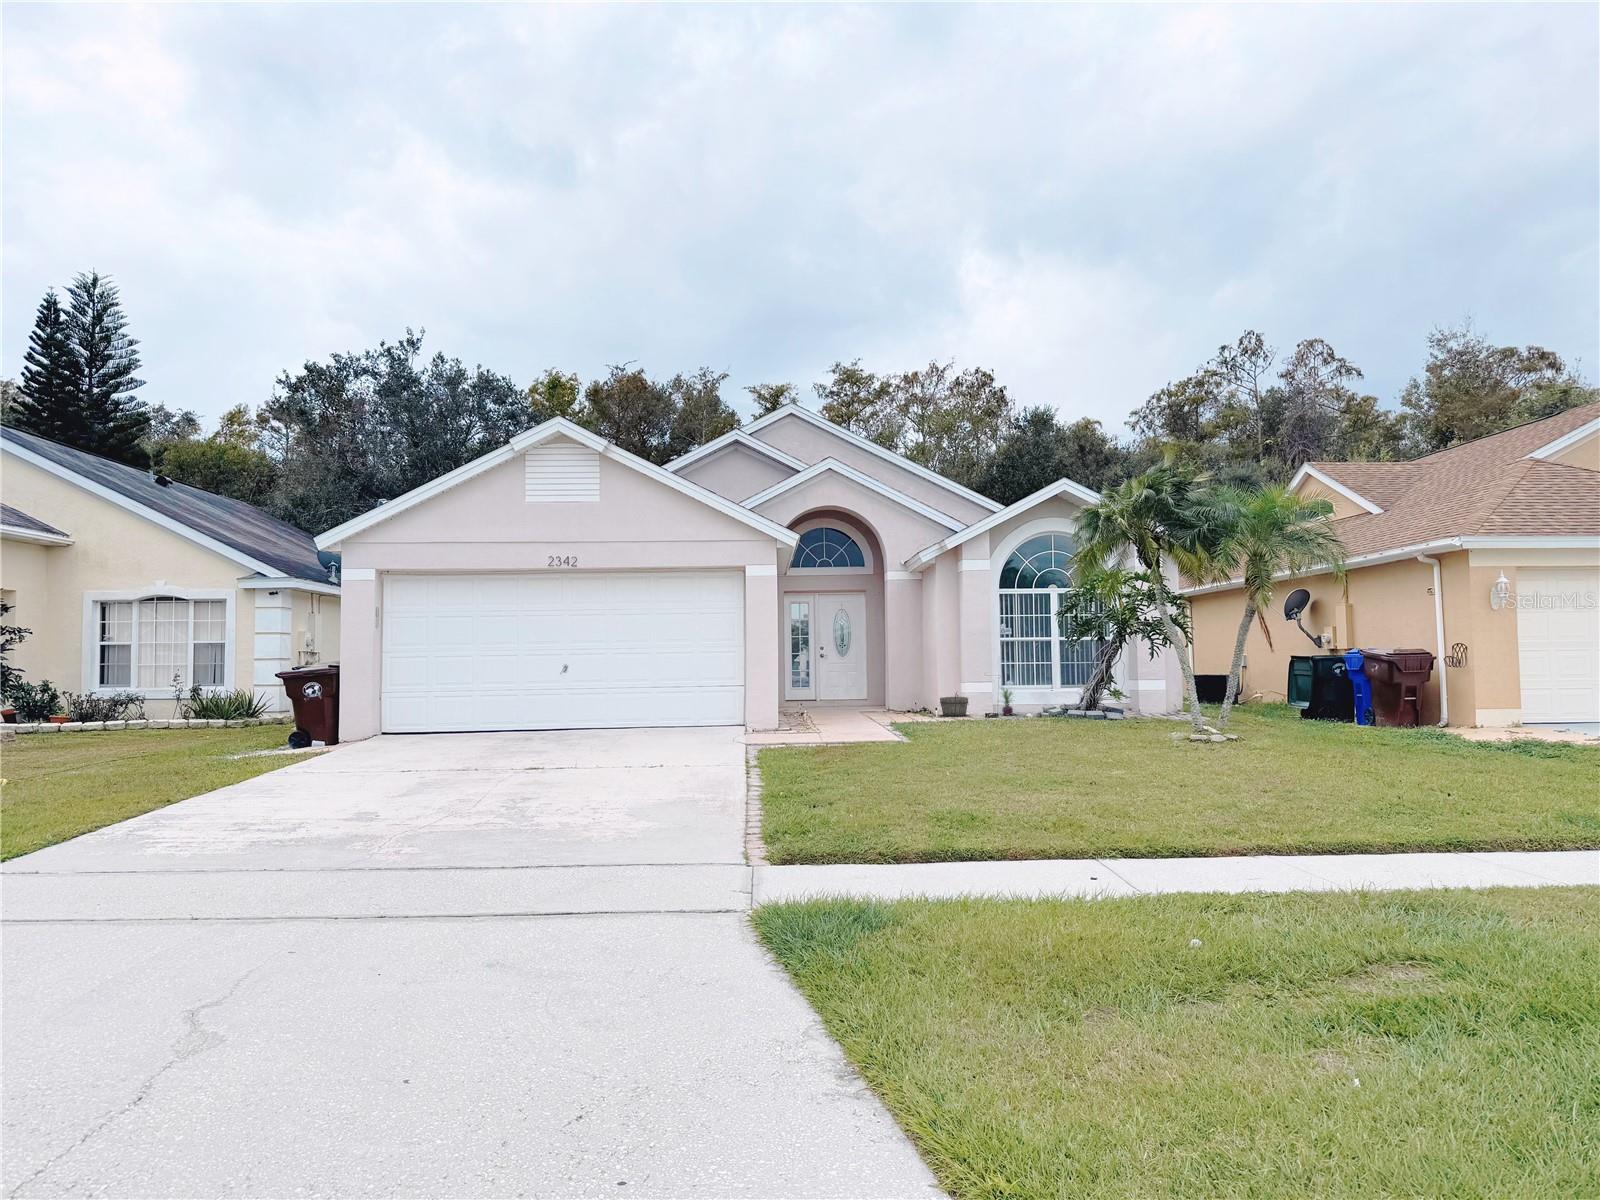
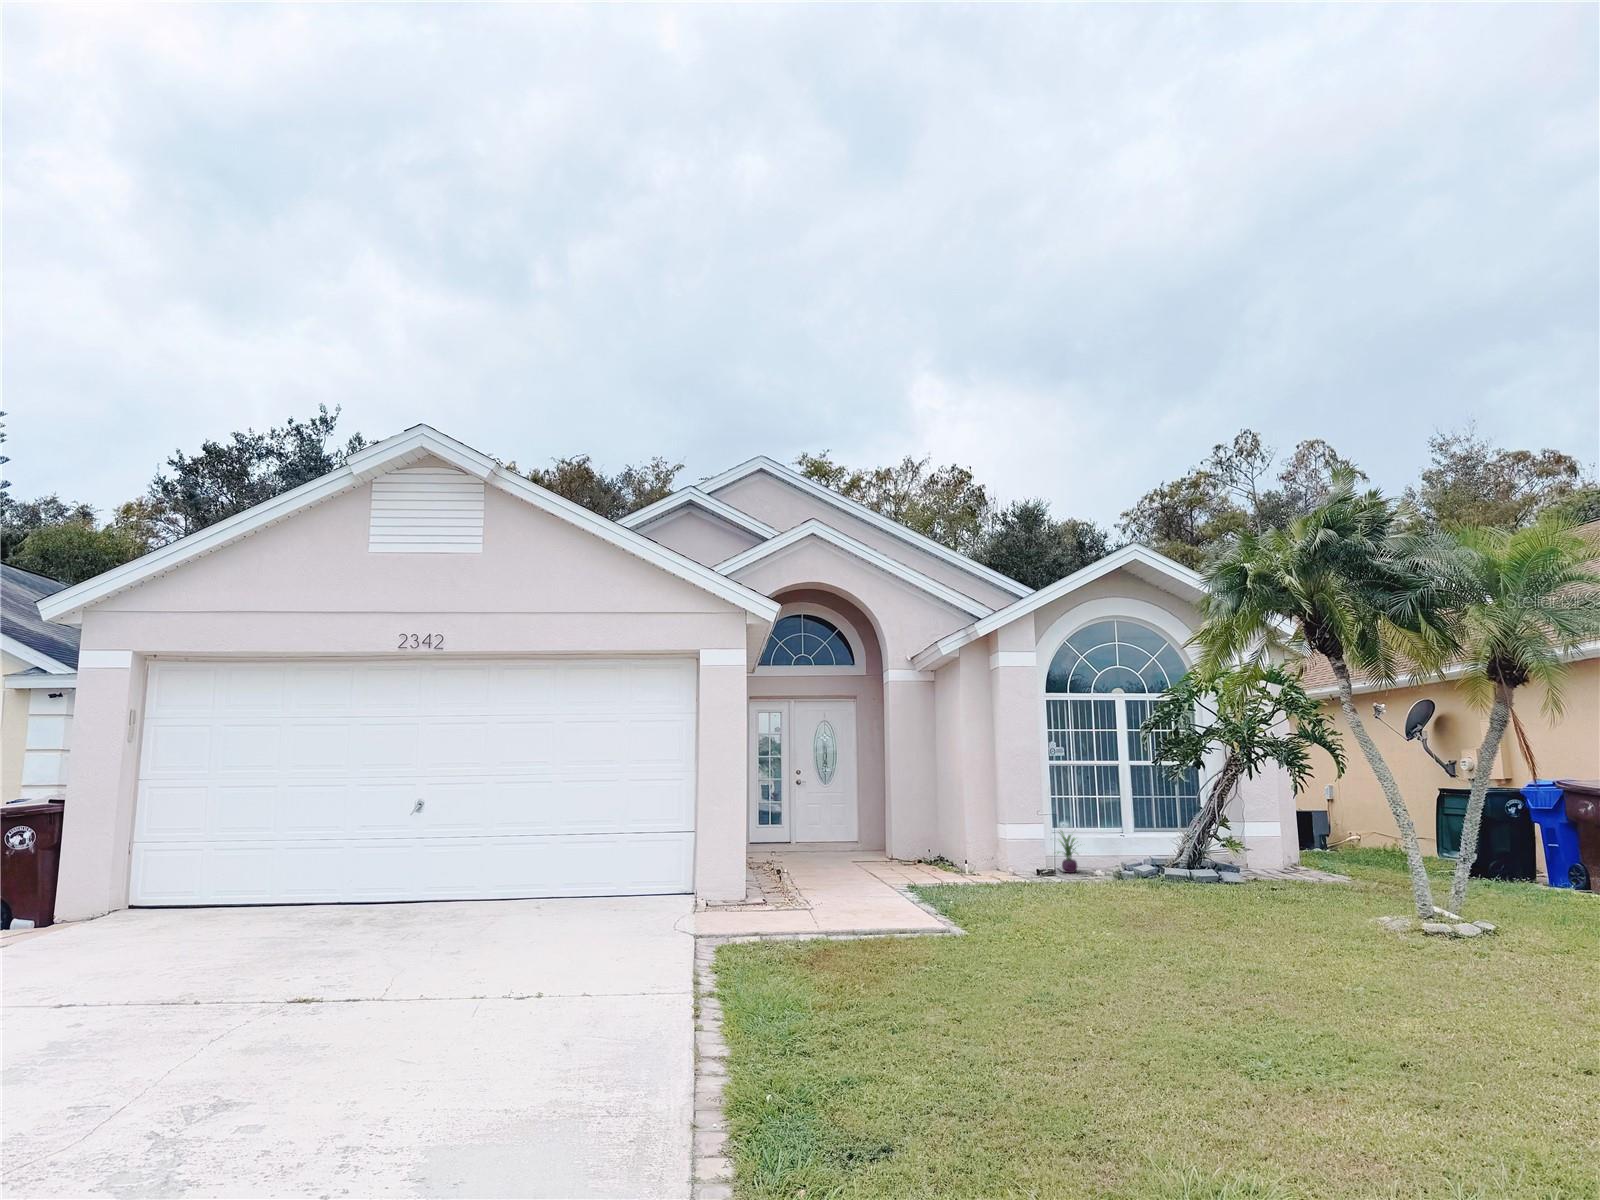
wooden bucket: present [940,693,968,717] -> none [973,838,1014,875]

